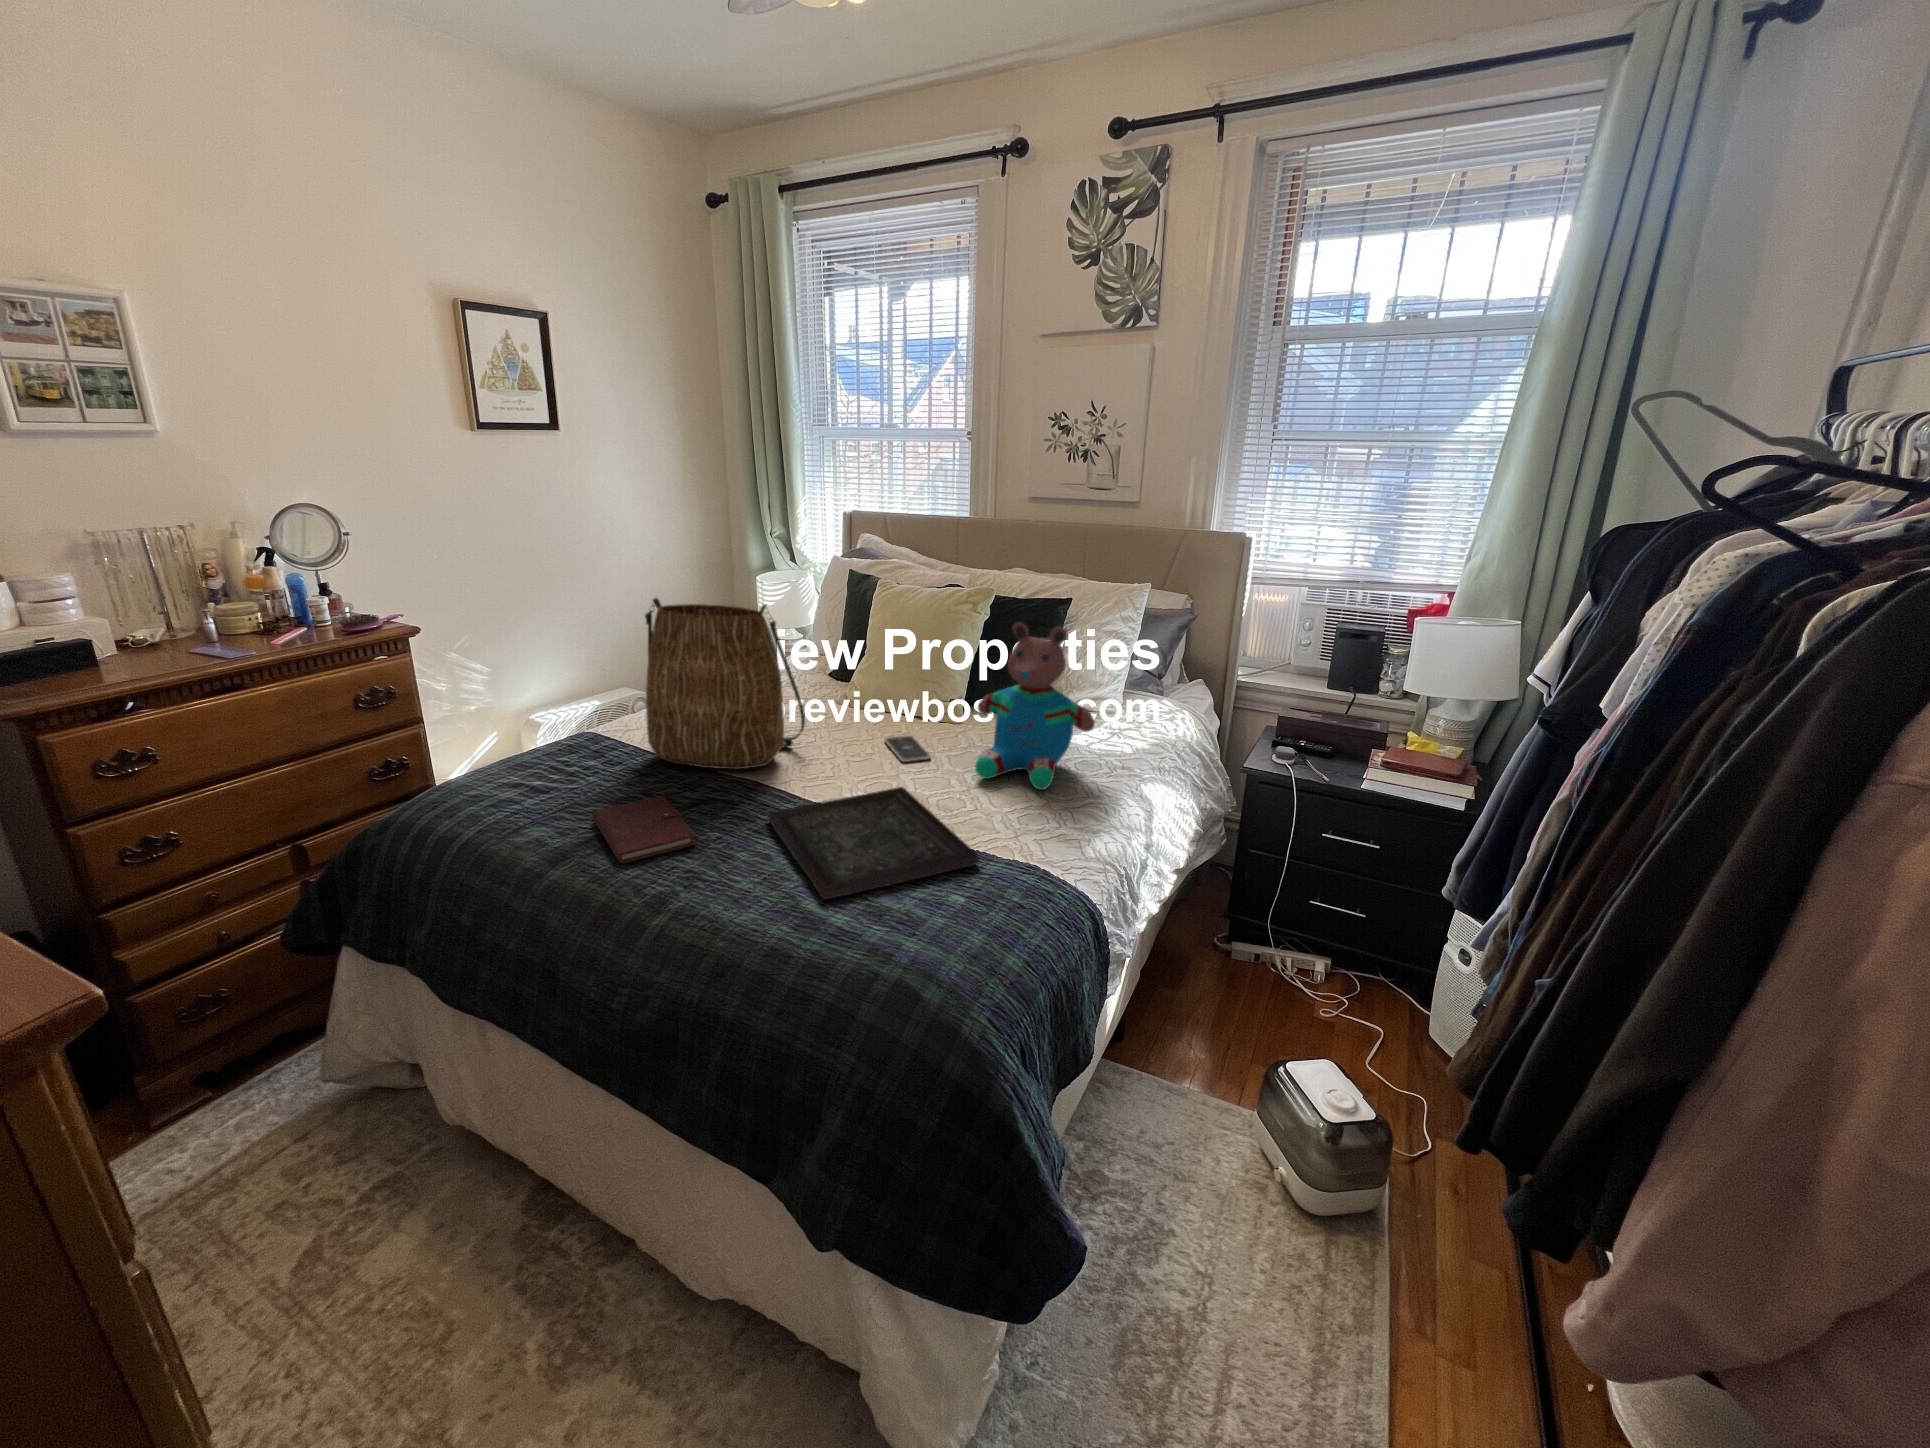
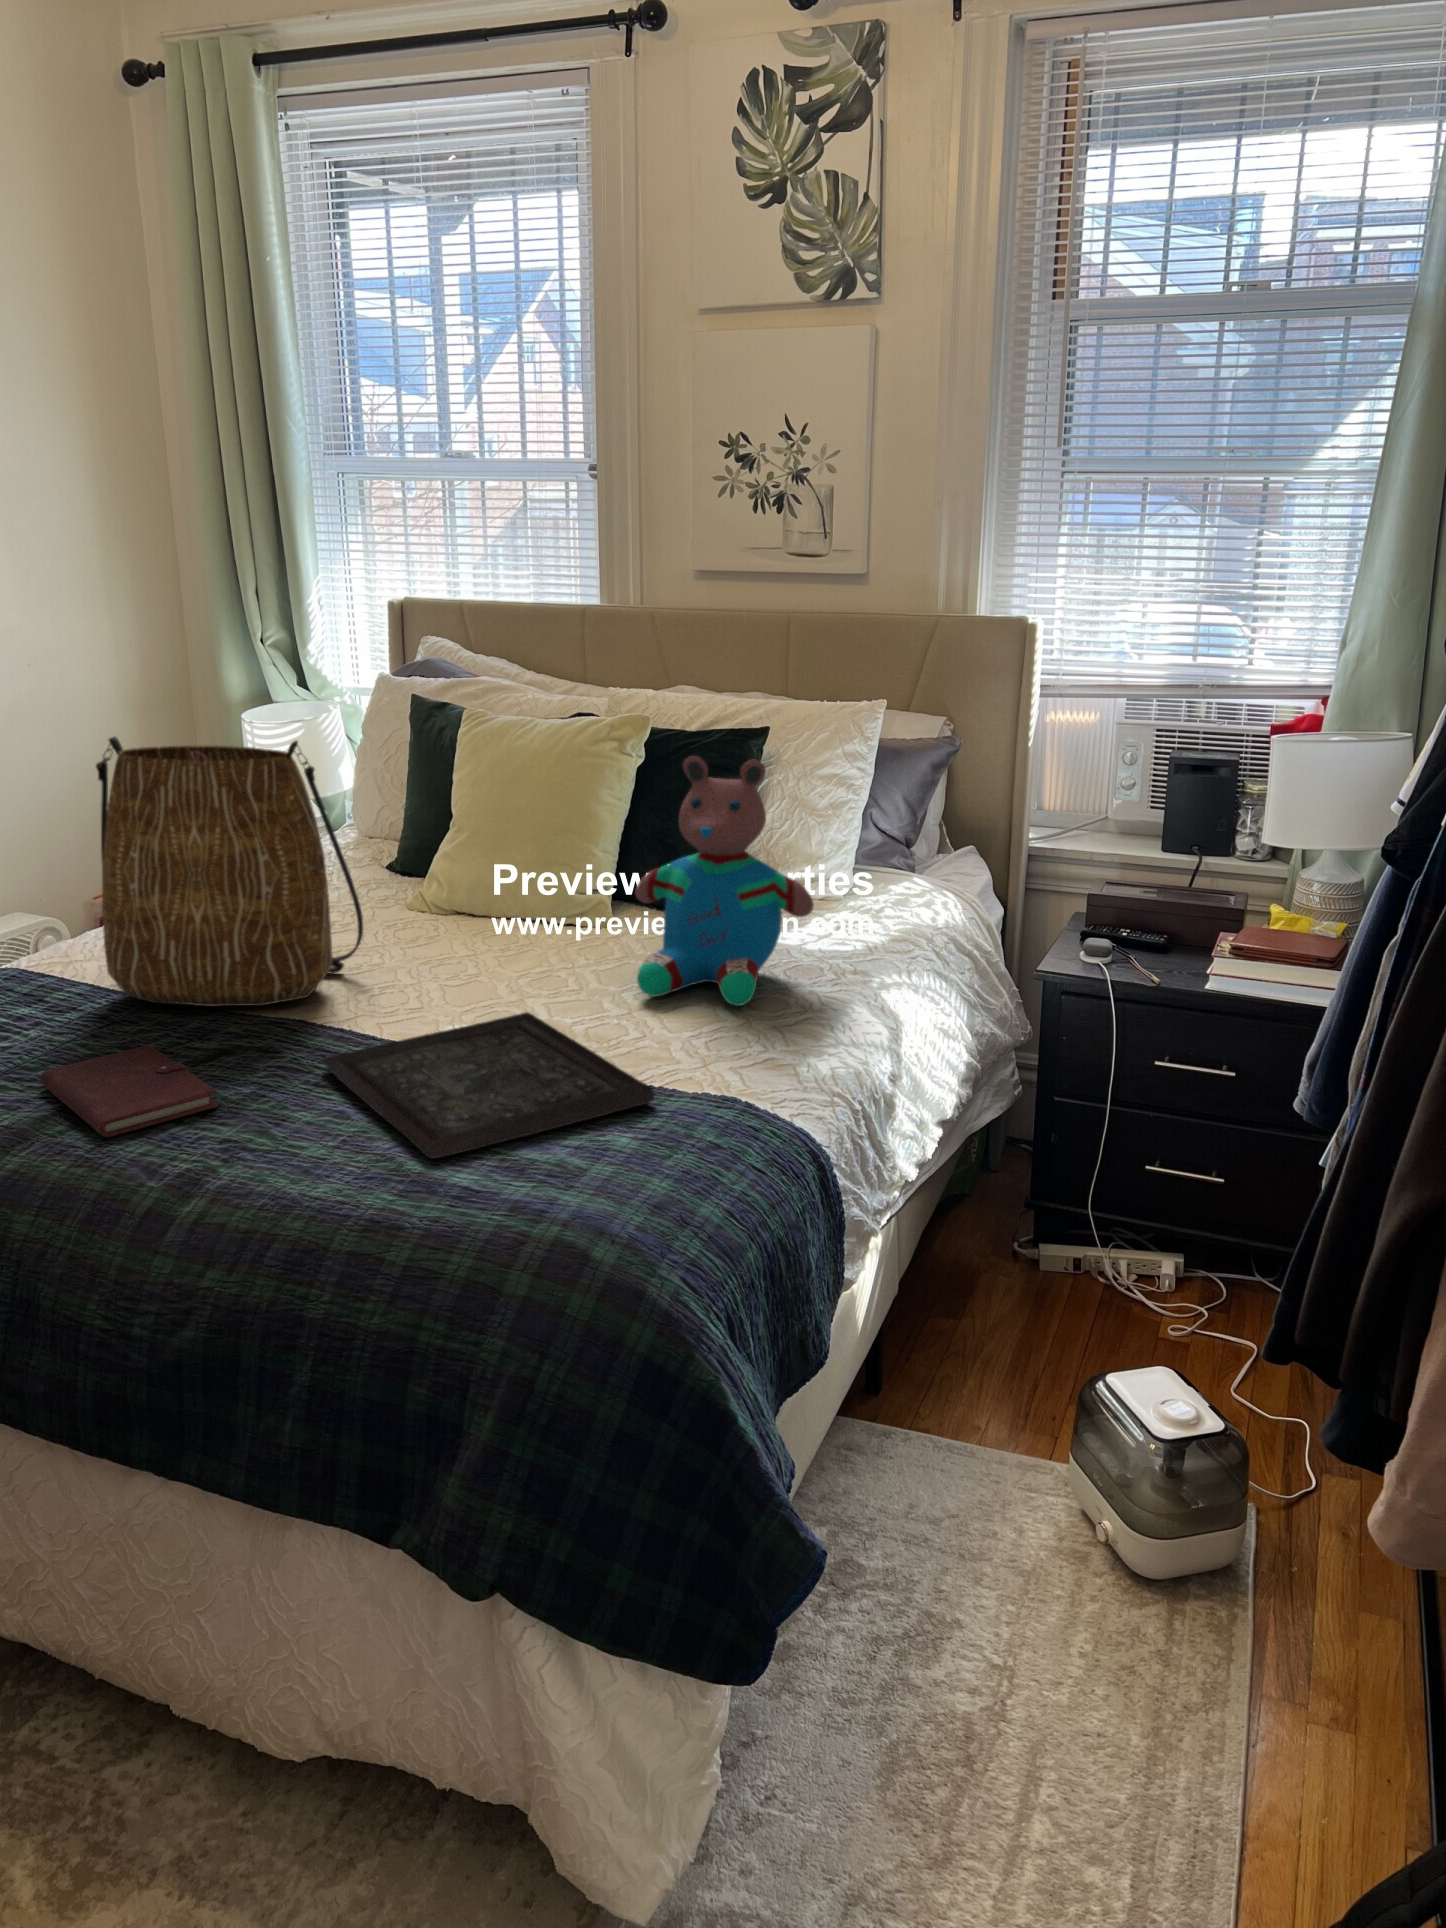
smartphone: present [885,736,931,762] -> none [490,946,567,982]

